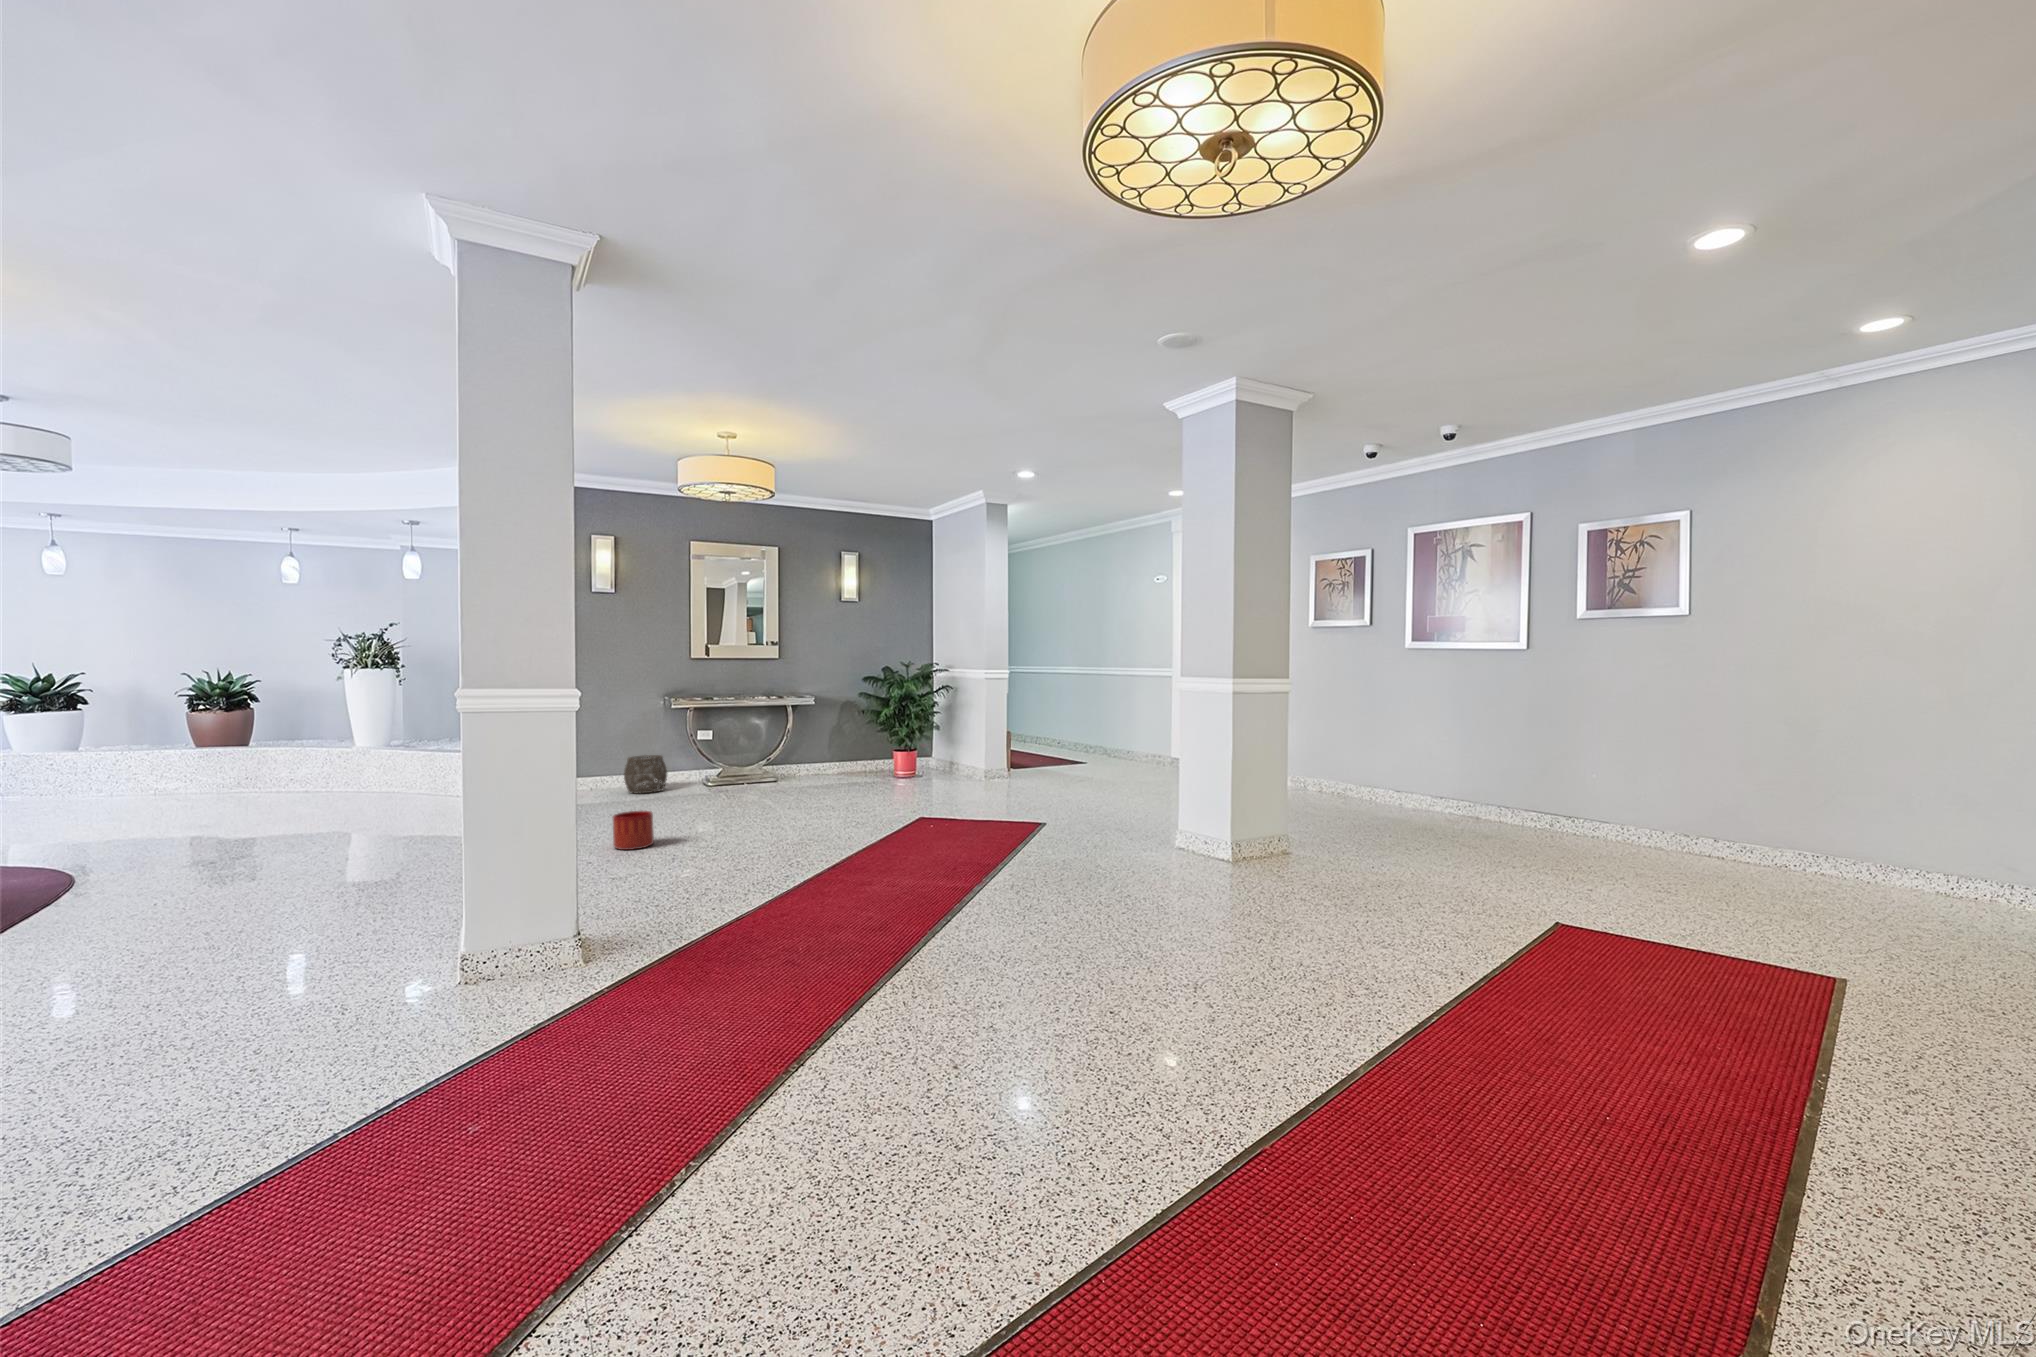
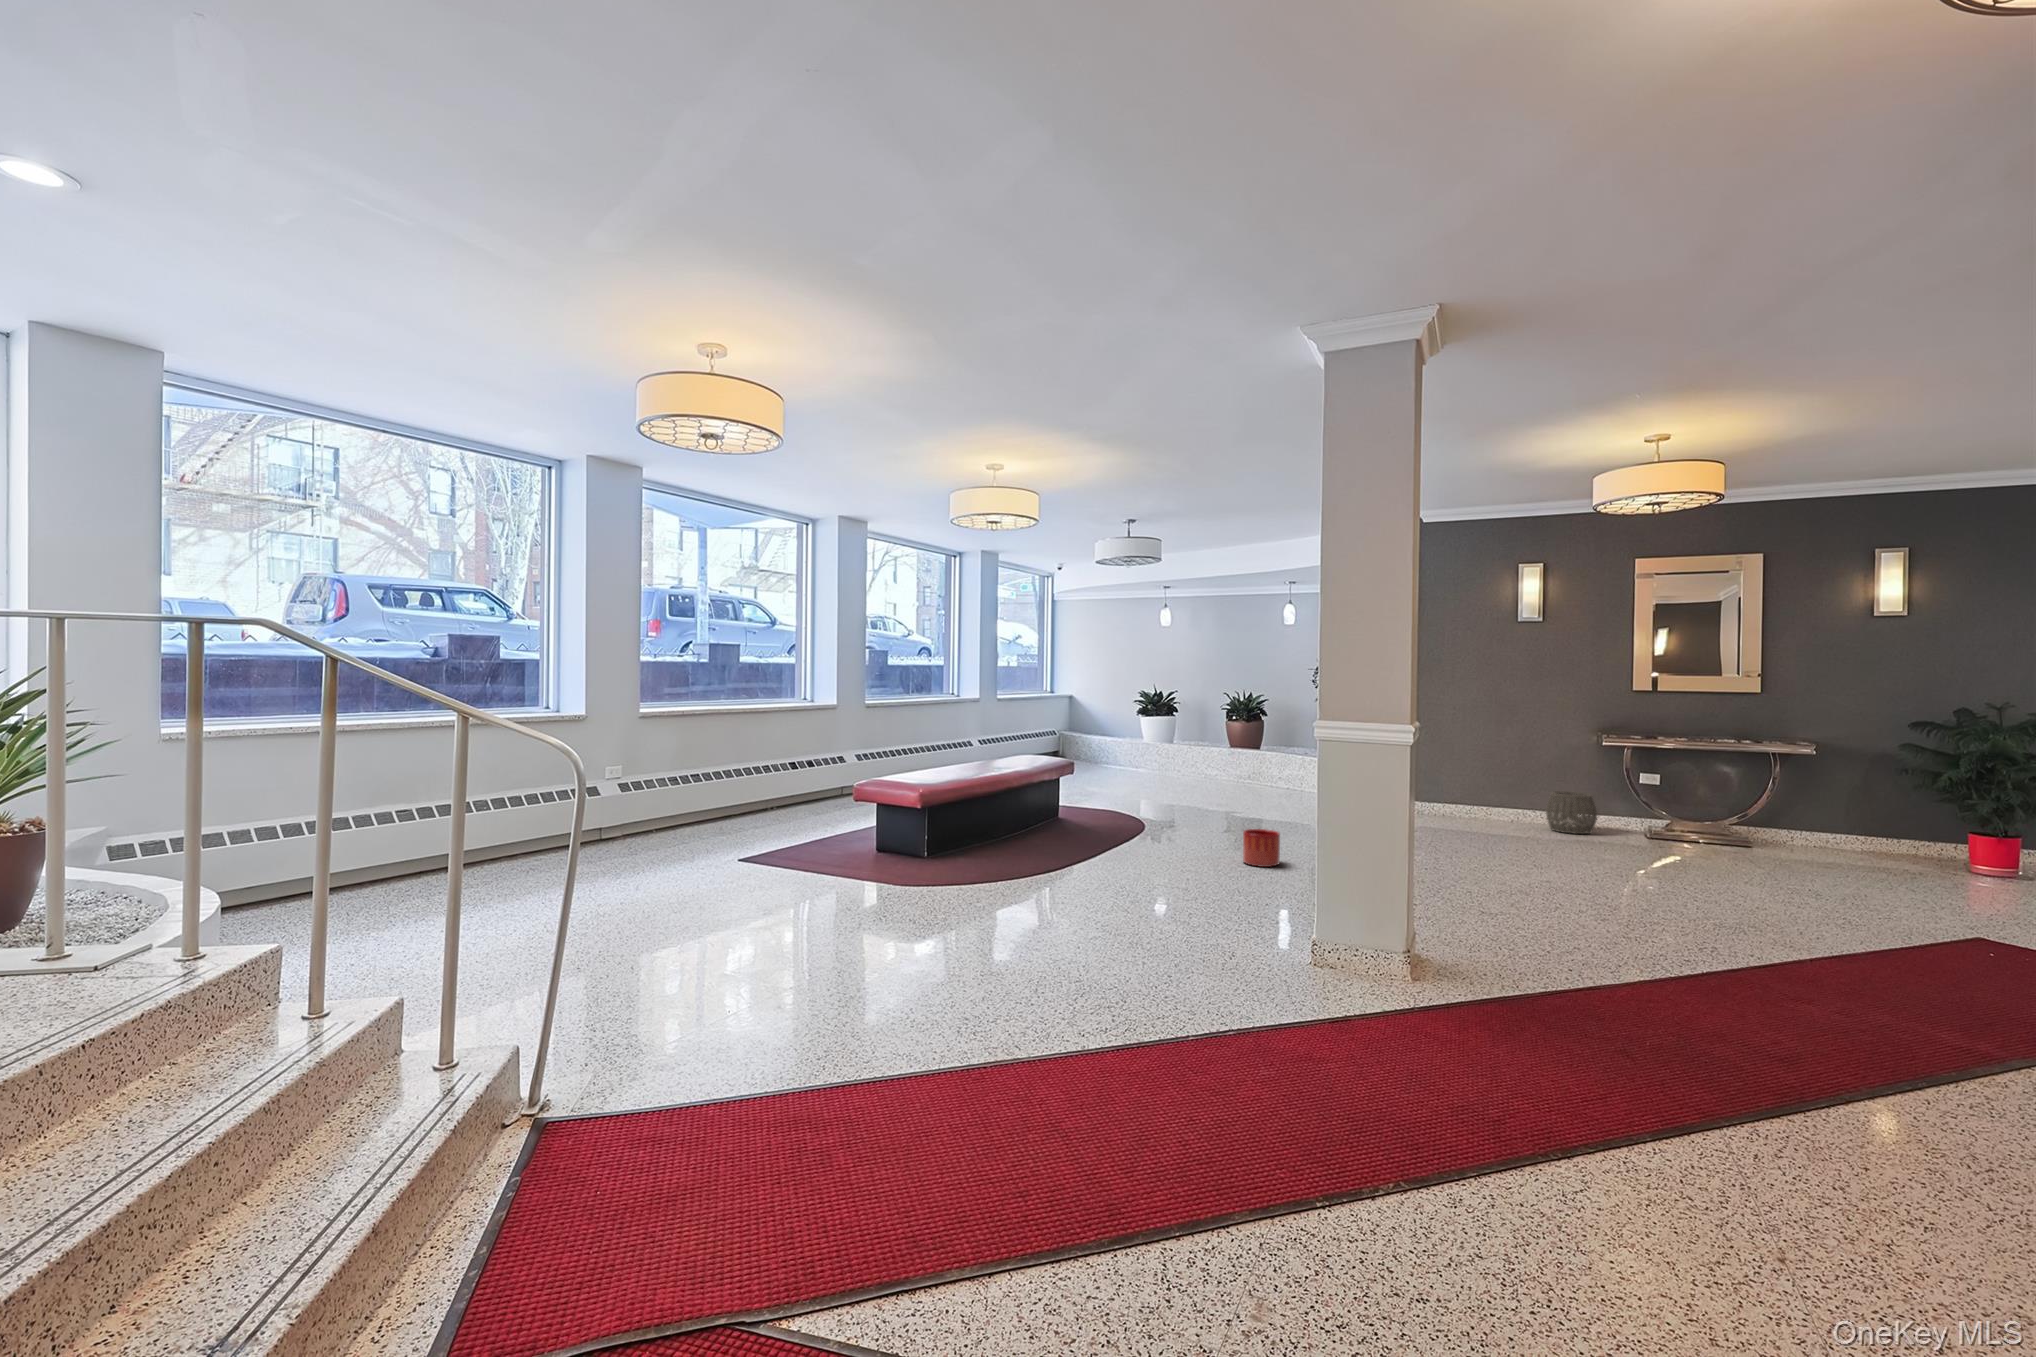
planter: present [612,811,654,850] -> present [1243,829,1280,867]

